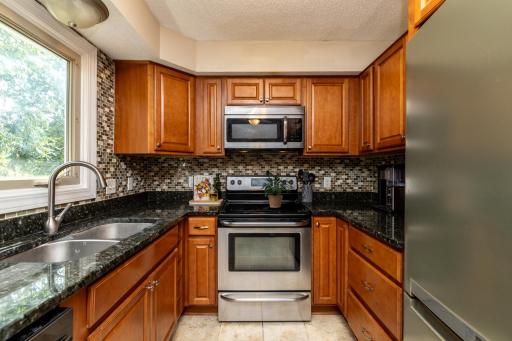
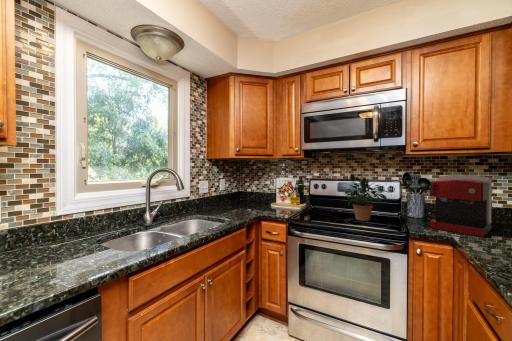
coffee maker: none [320,170,350,210] -> present [430,175,492,237]

